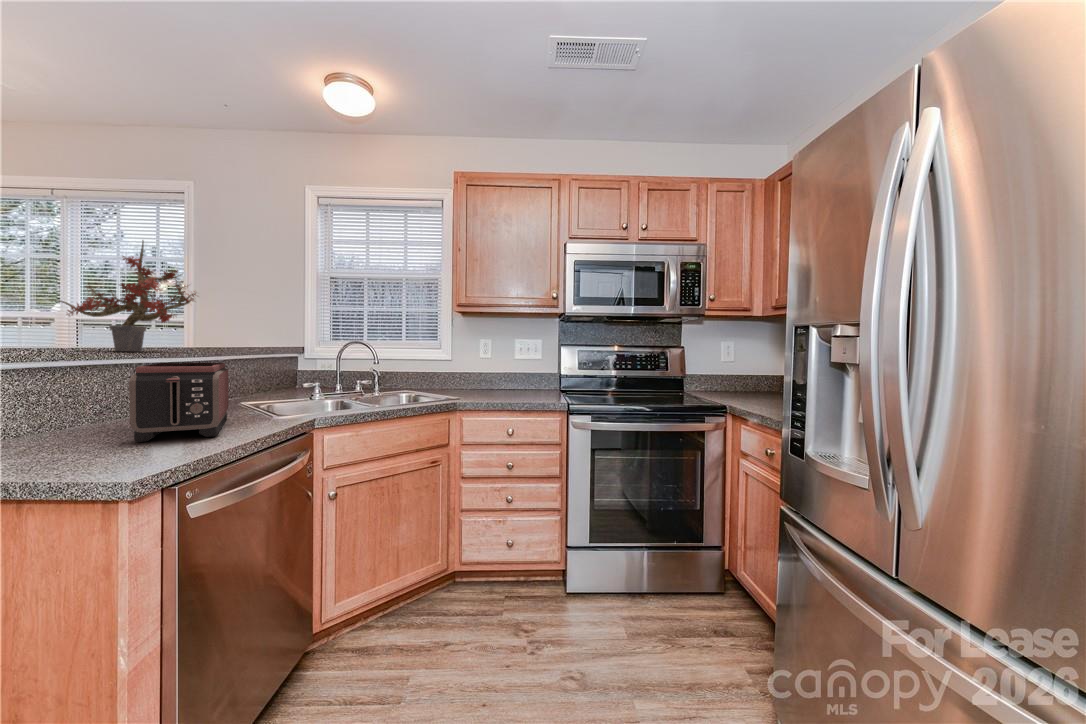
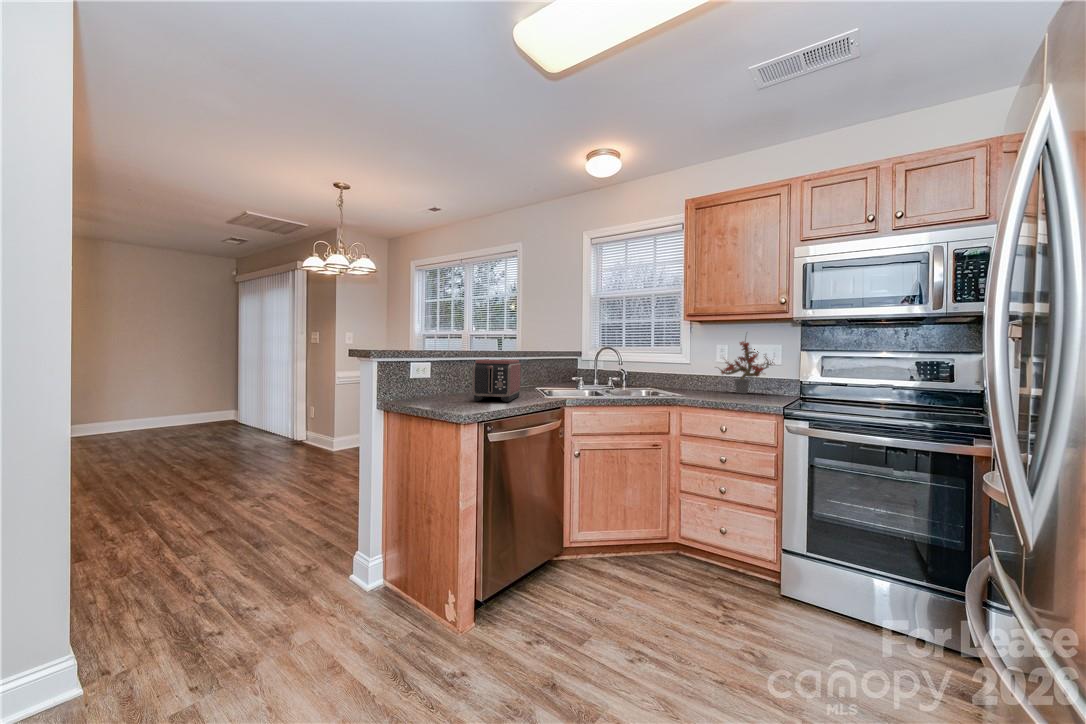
potted plant: present [53,240,196,351] -> present [720,338,773,394]

